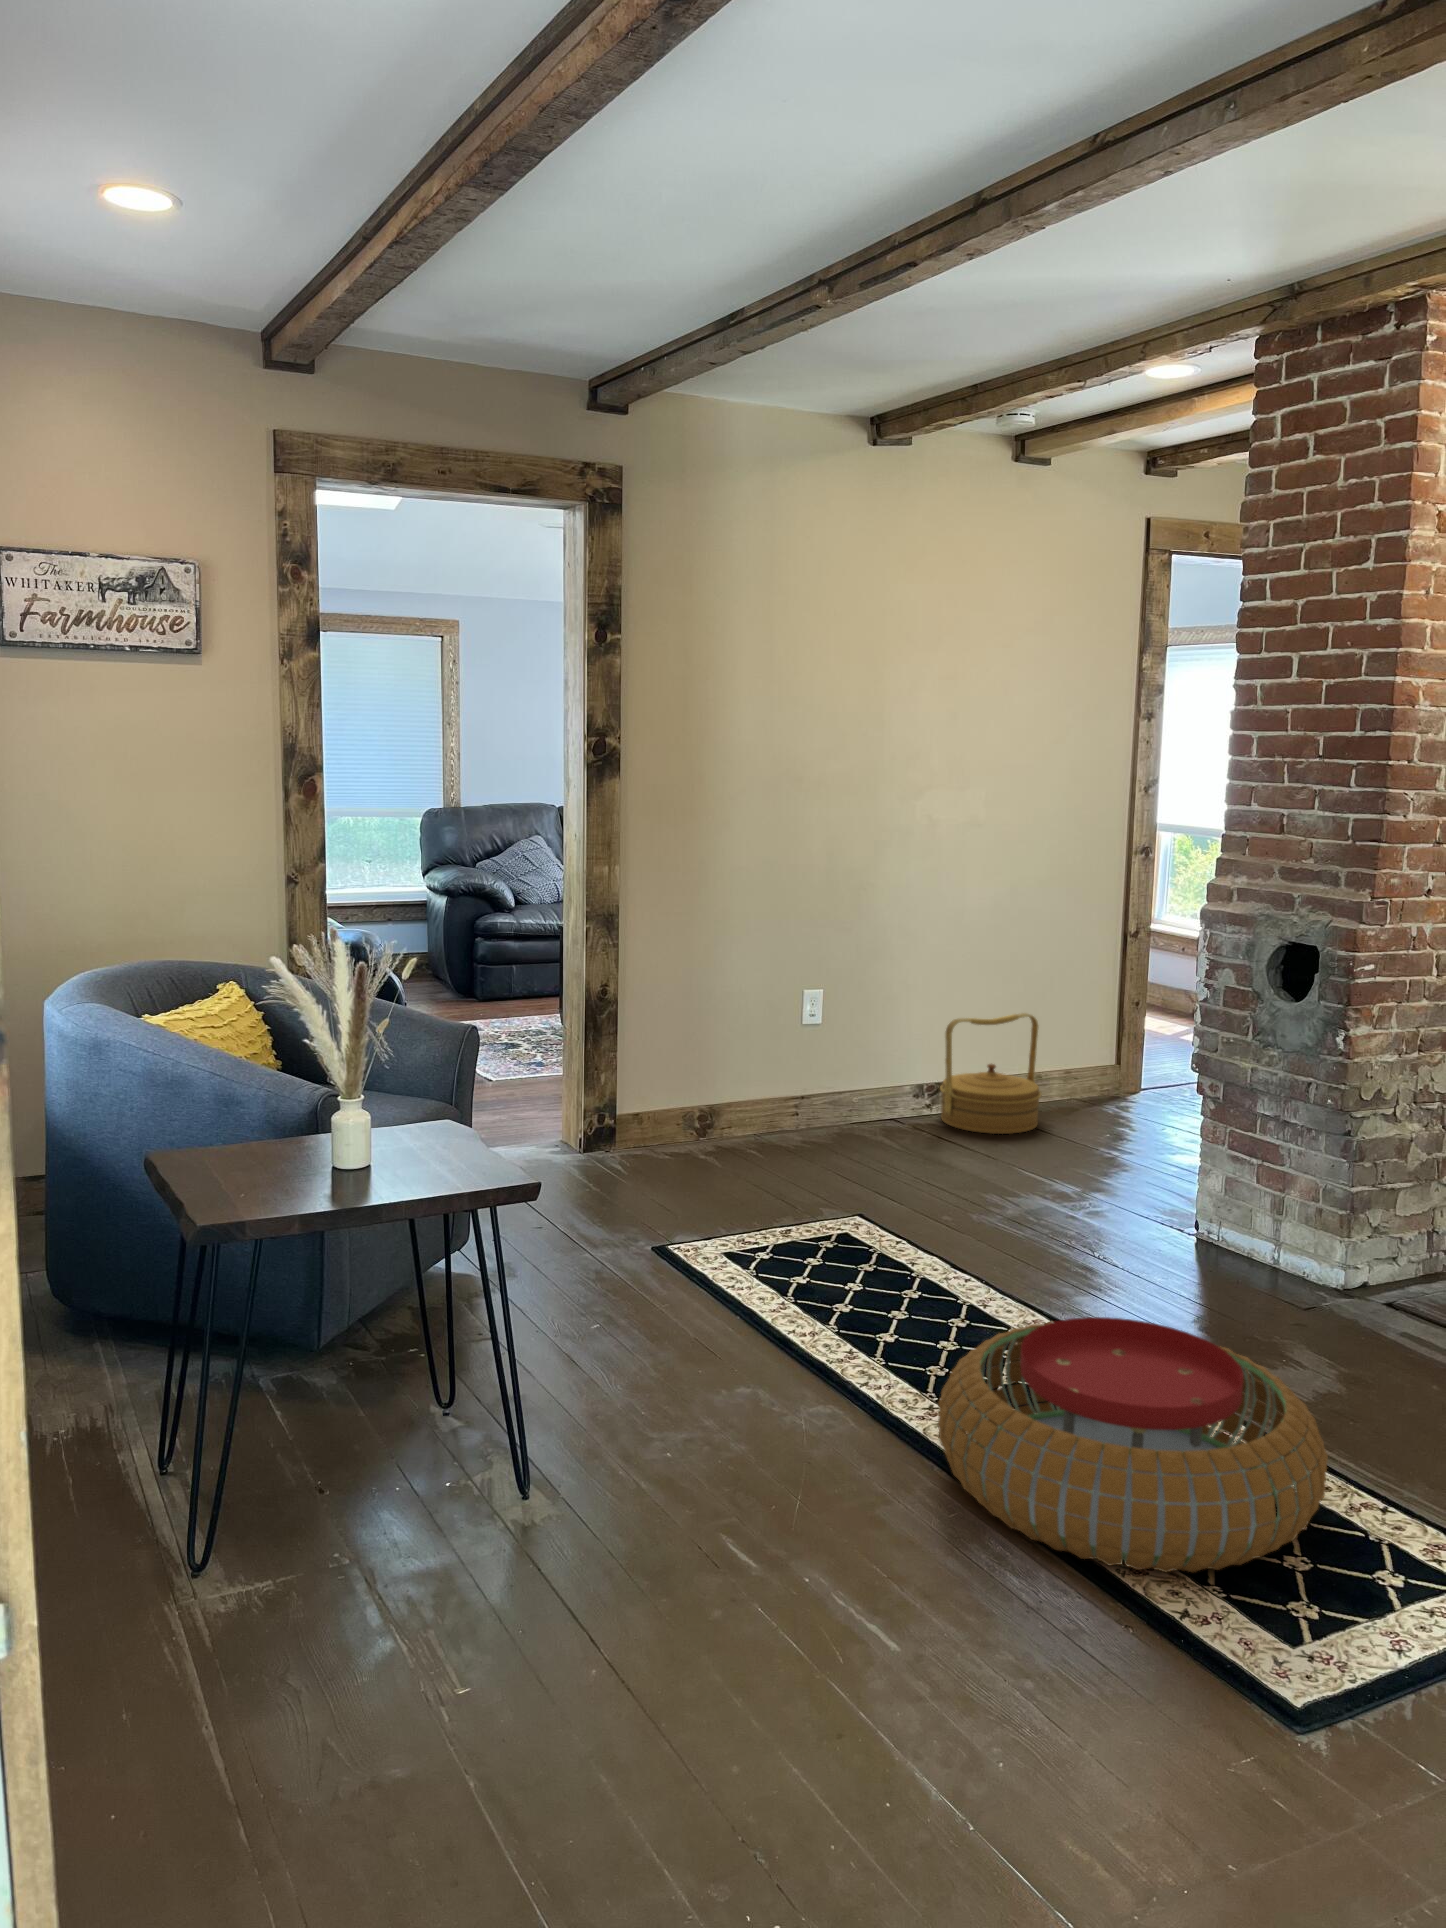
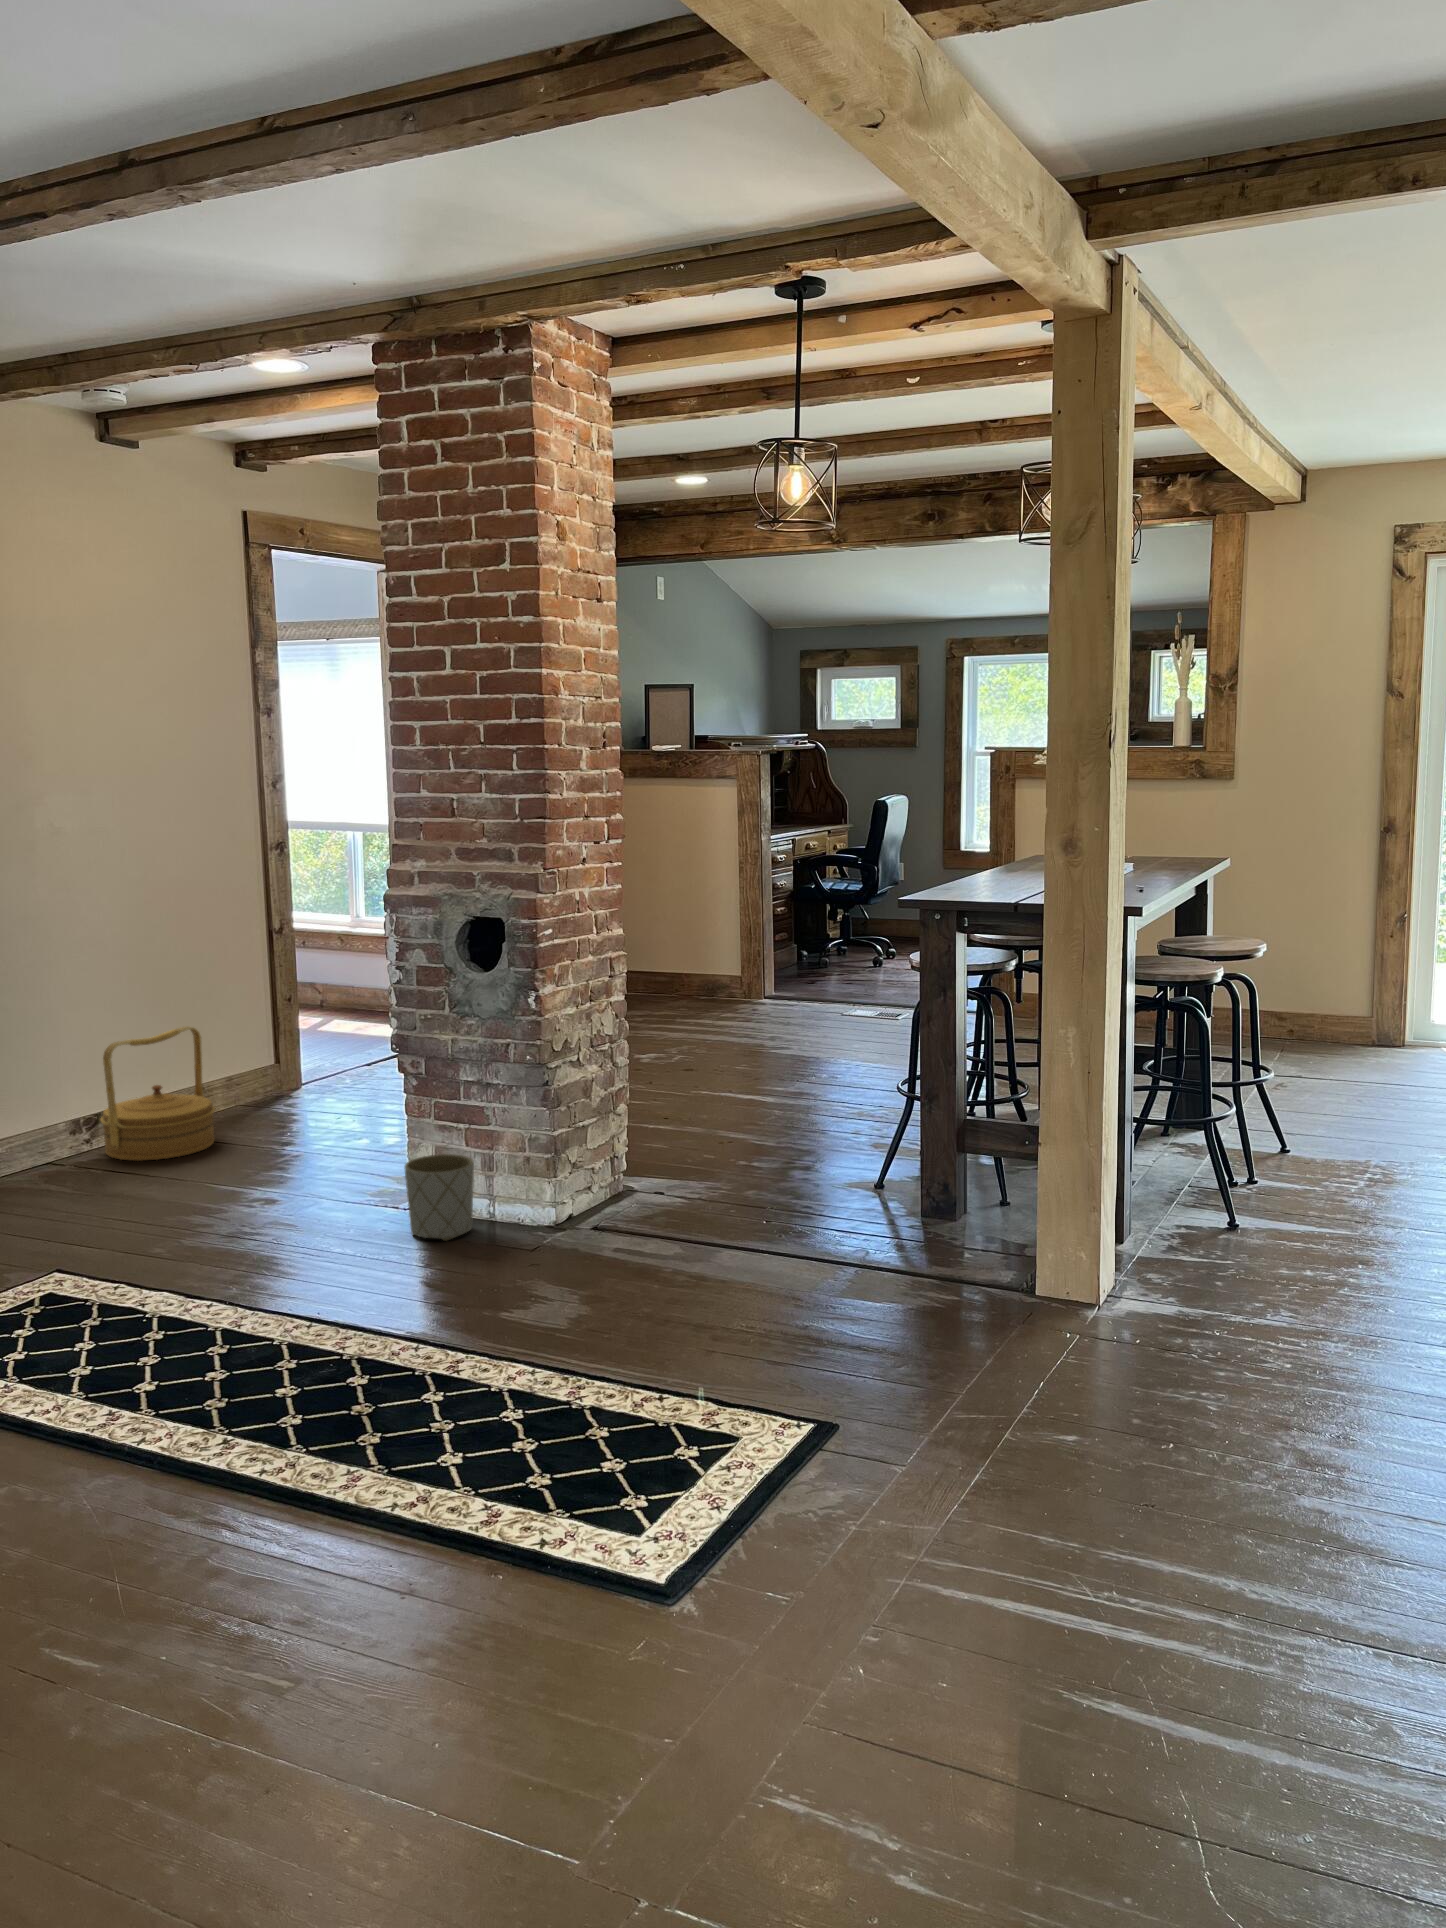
planter: none [1185,1183,1260,1274] -> present [404,1154,474,1241]
pouf: present [938,1317,1328,1572] -> none [249,1291,622,1532]

